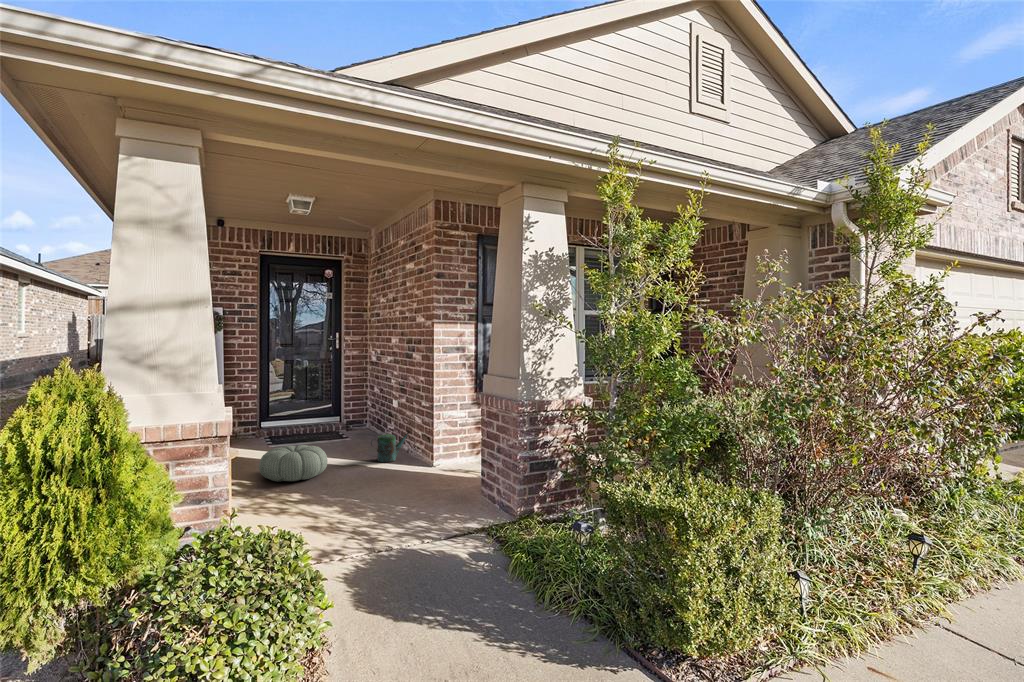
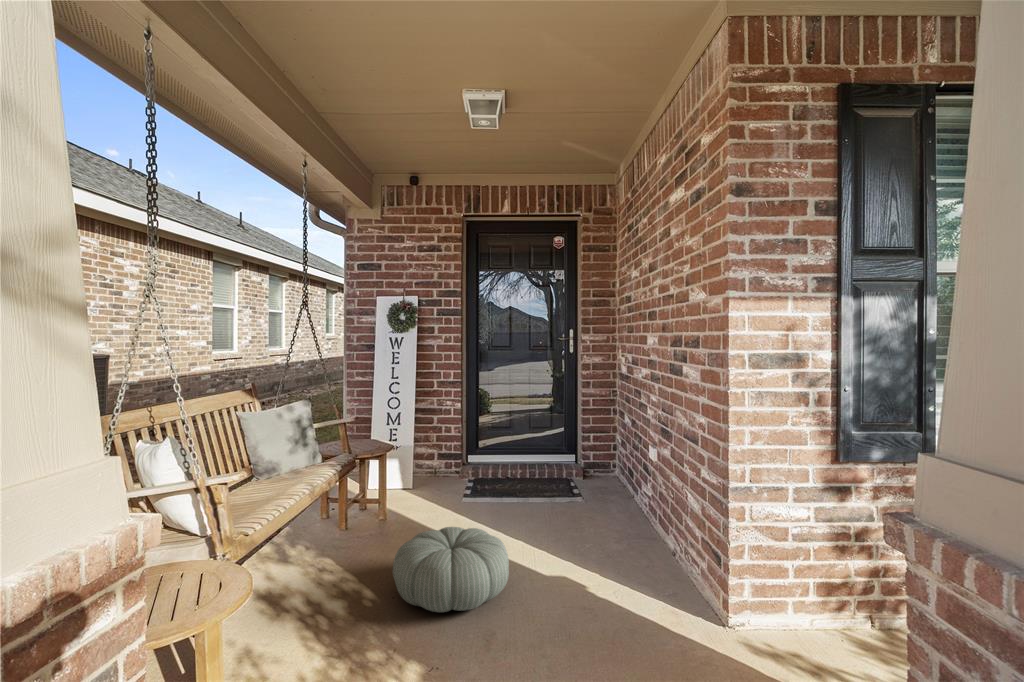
watering can: present [371,430,411,462] -> none [598,518,680,583]

